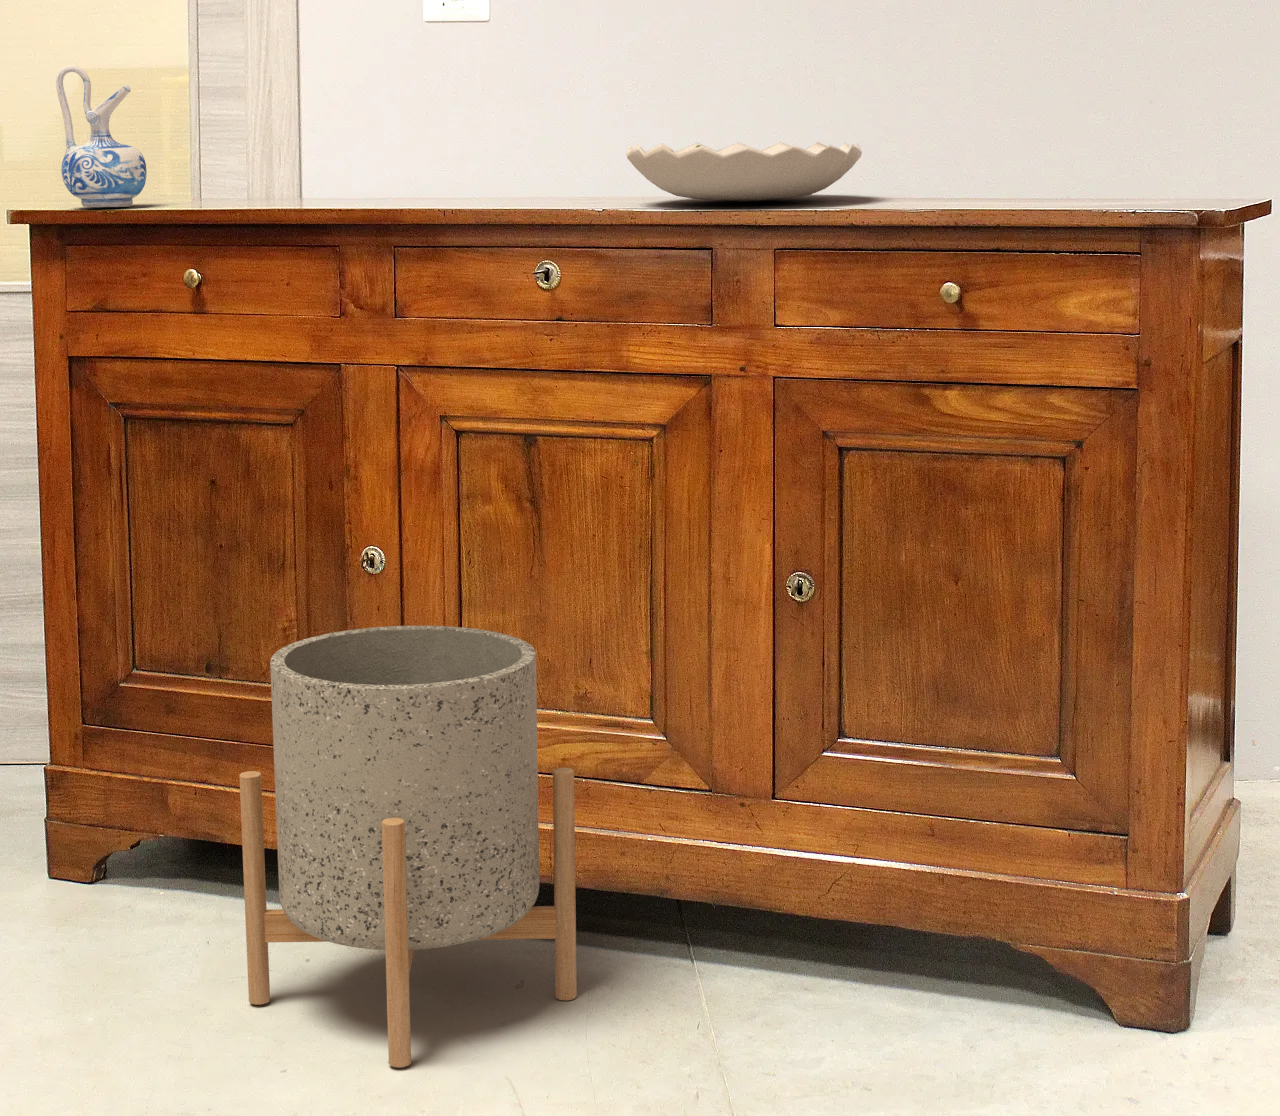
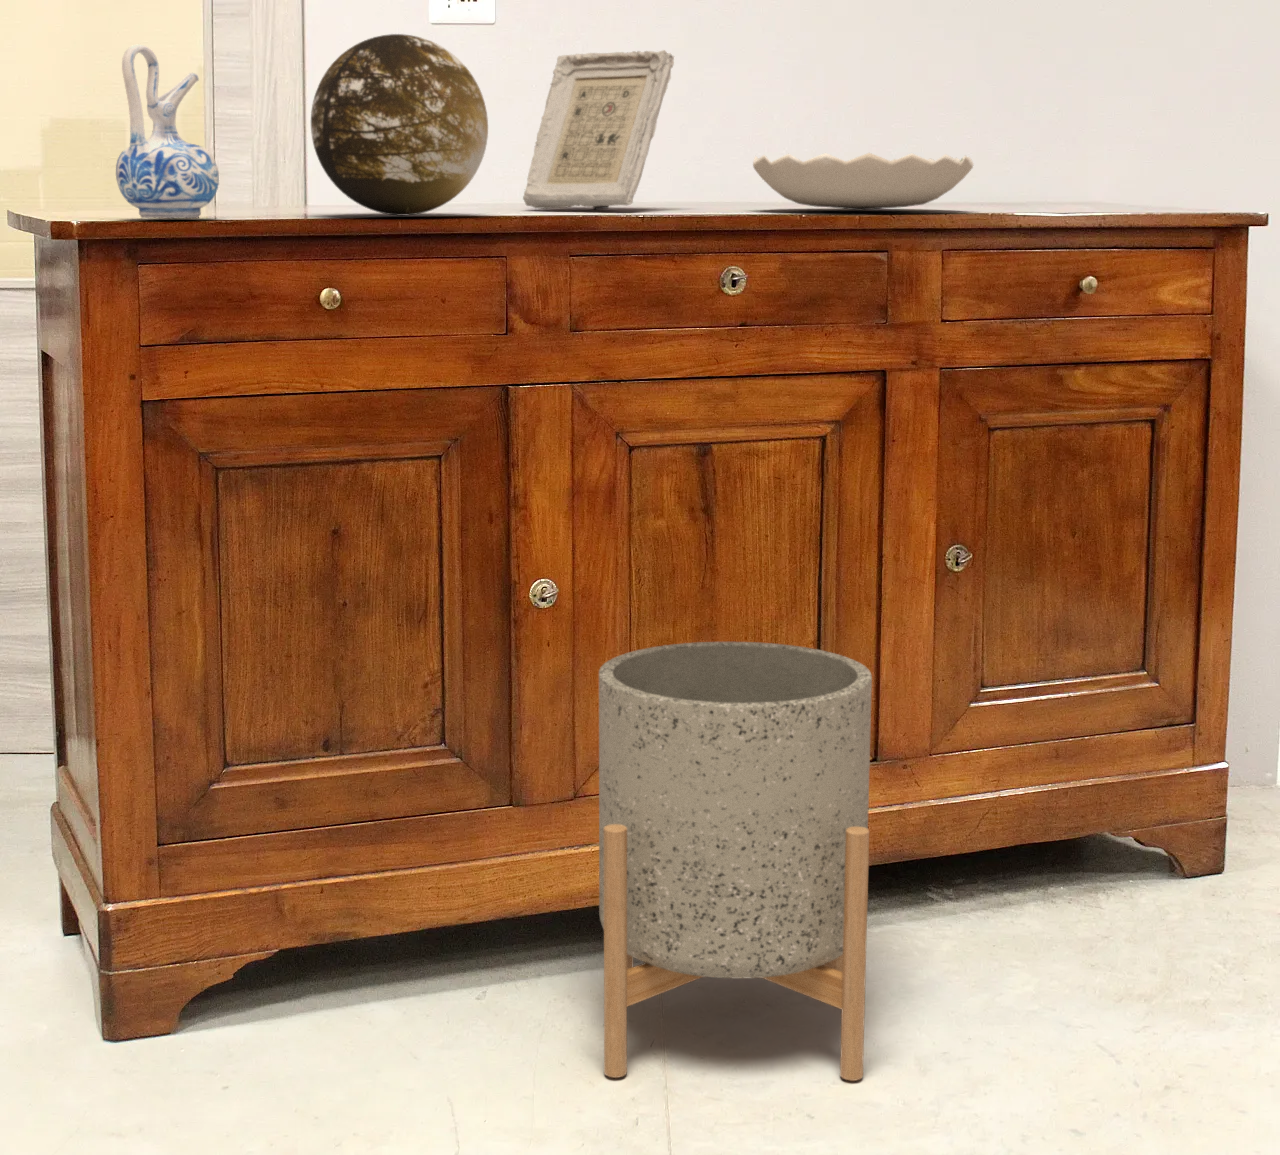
picture frame: none [499,36,617,194] -> present [523,50,674,209]
decorative orb: none [205,44,365,205] -> present [311,34,488,216]

